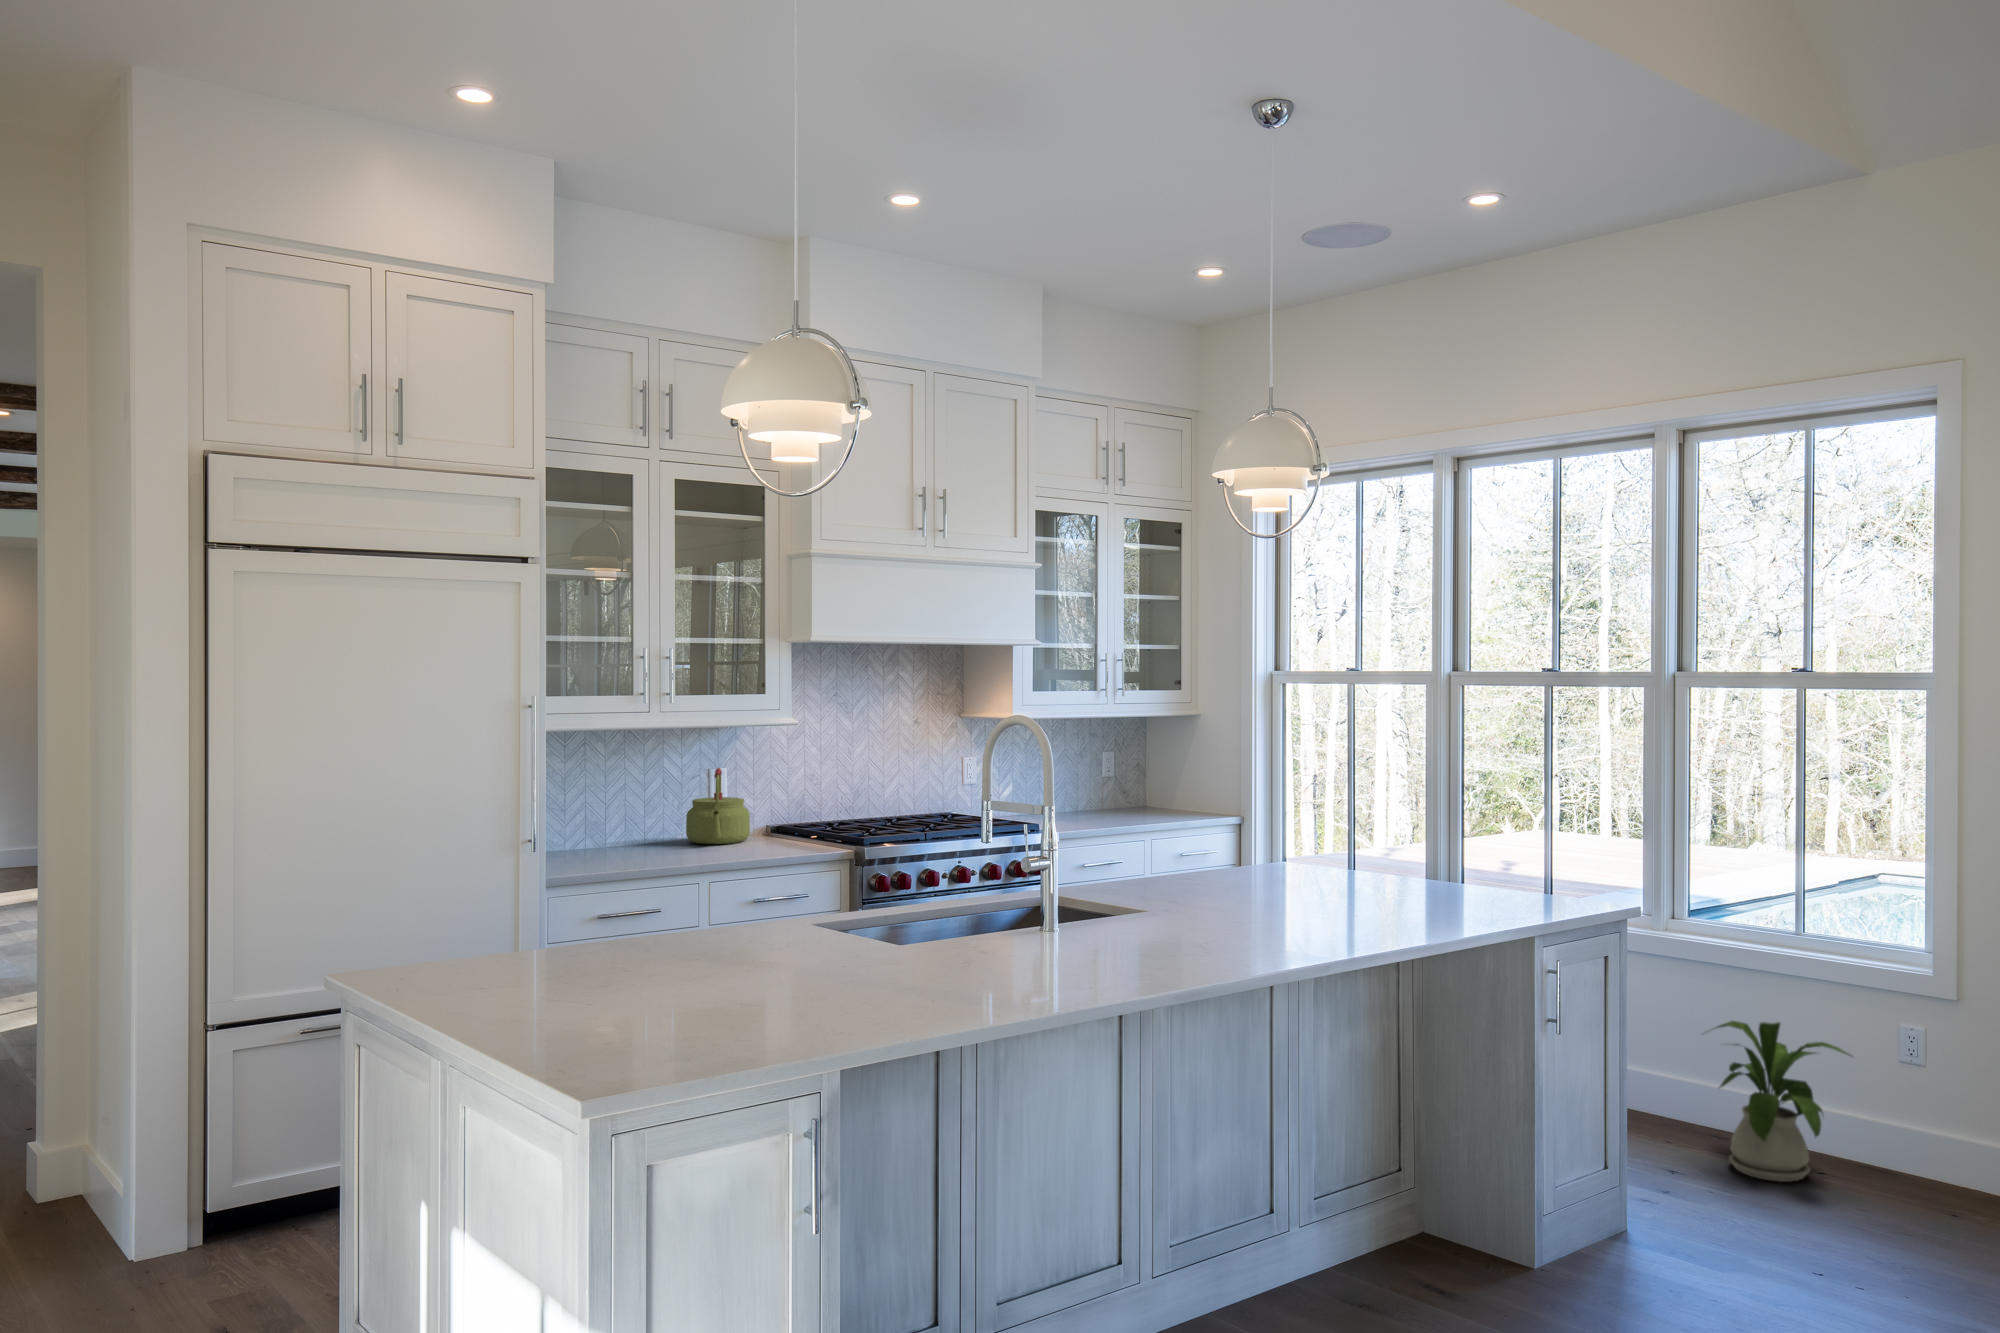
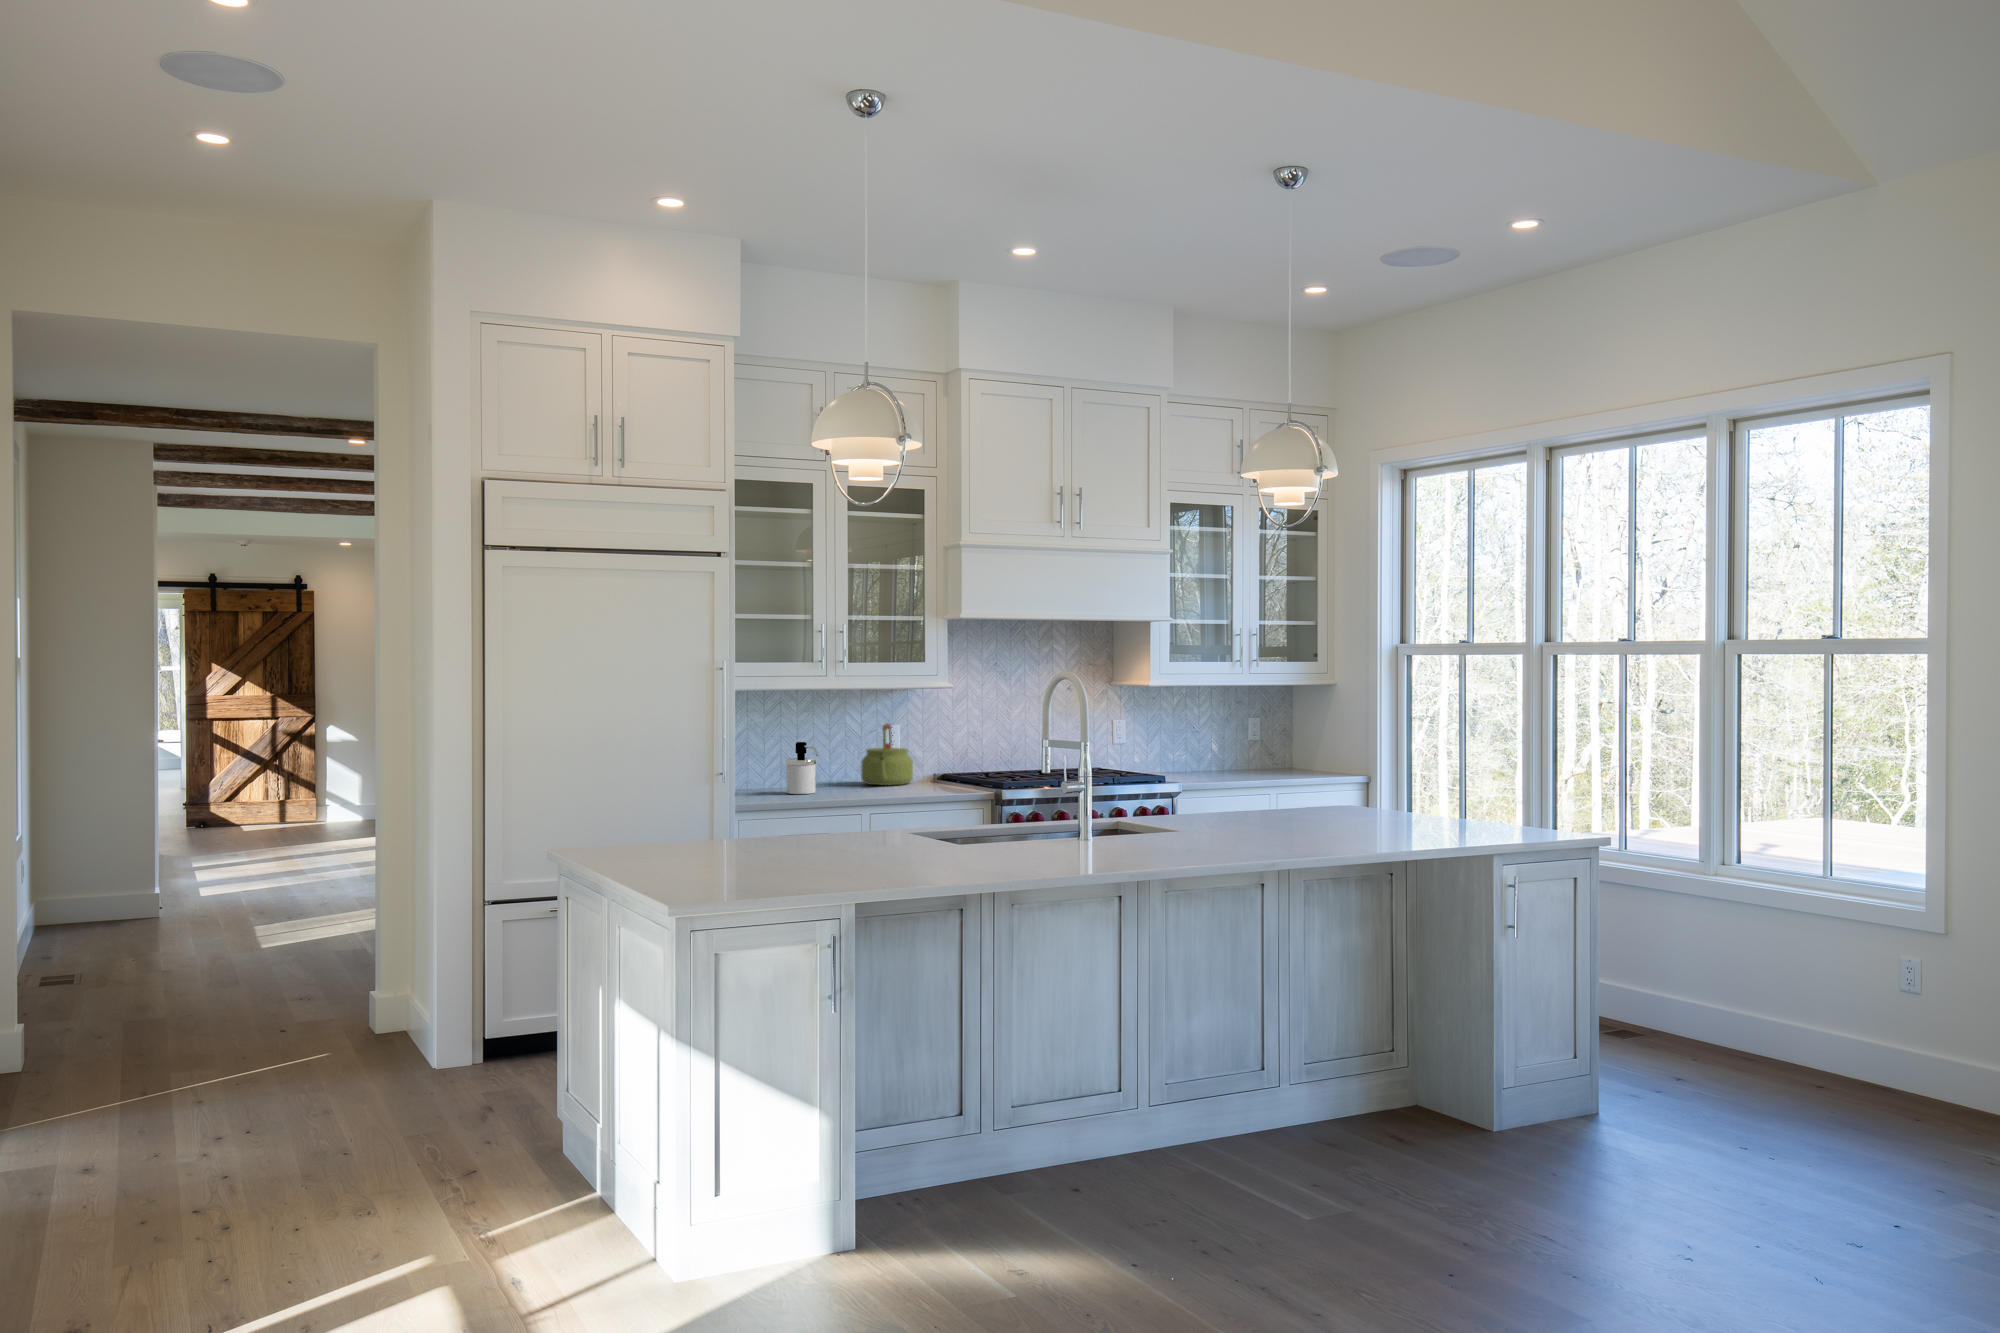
soap dispenser: none [598,795,643,860] -> present [785,742,818,794]
house plant: present [1717,1021,1851,1182] -> none [1718,951,1841,1095]

